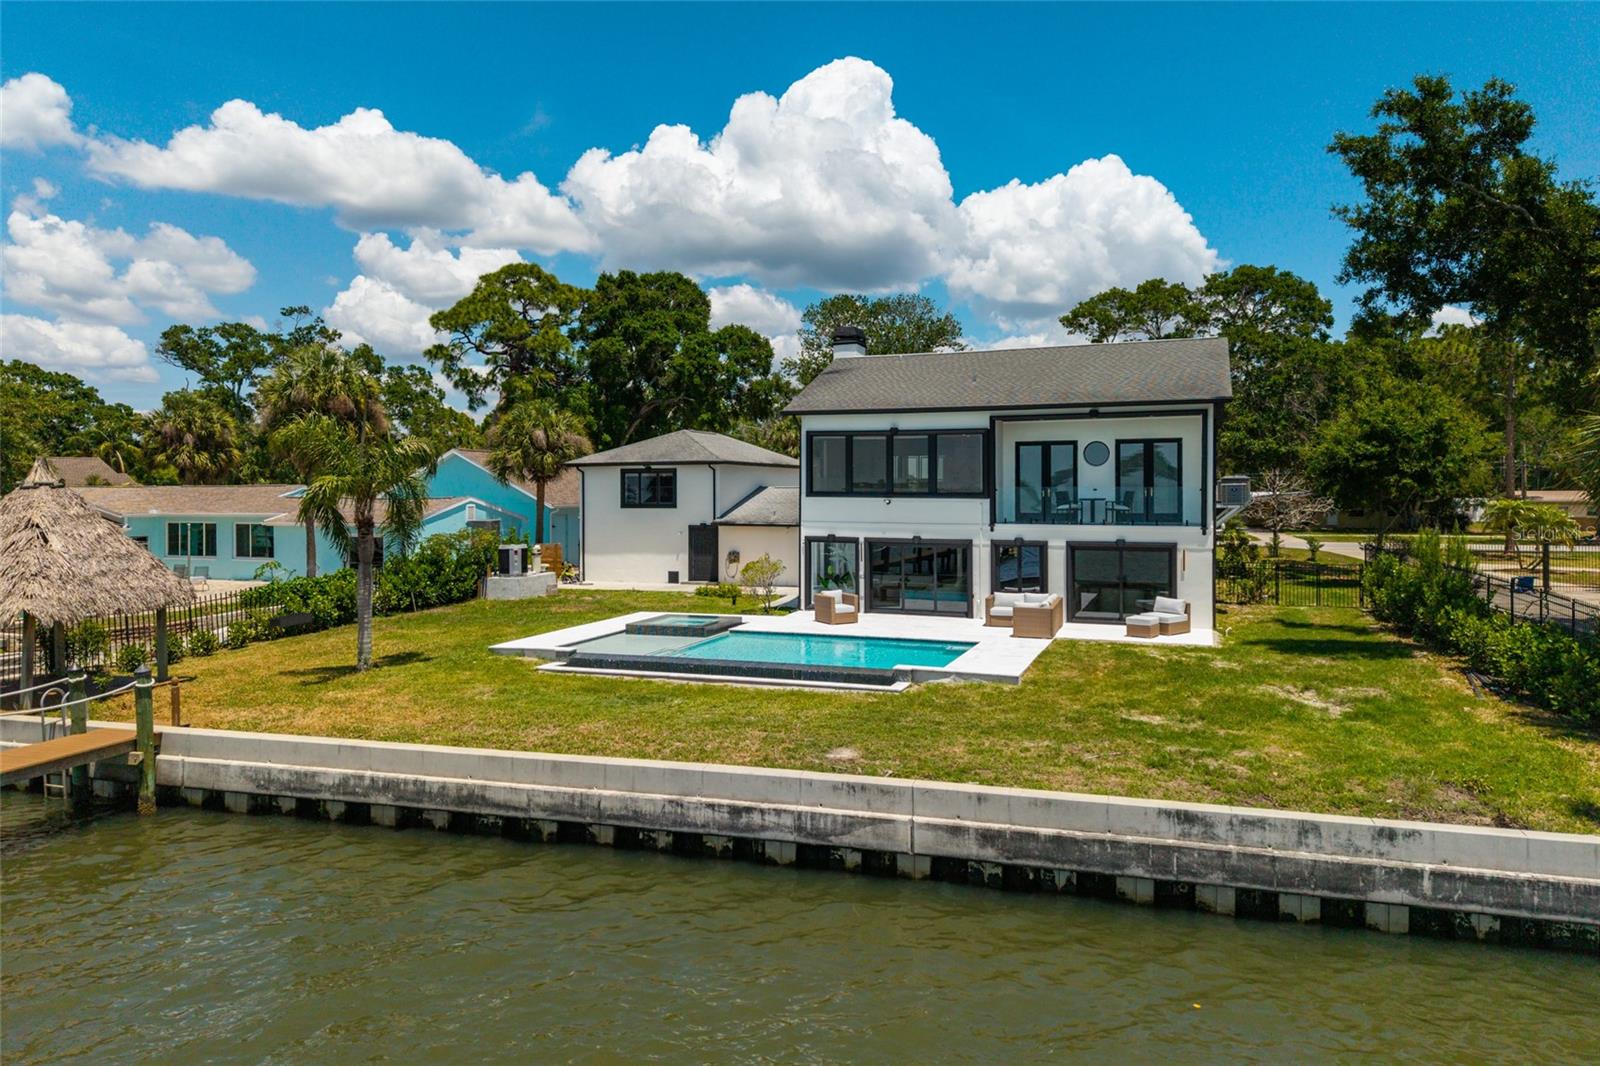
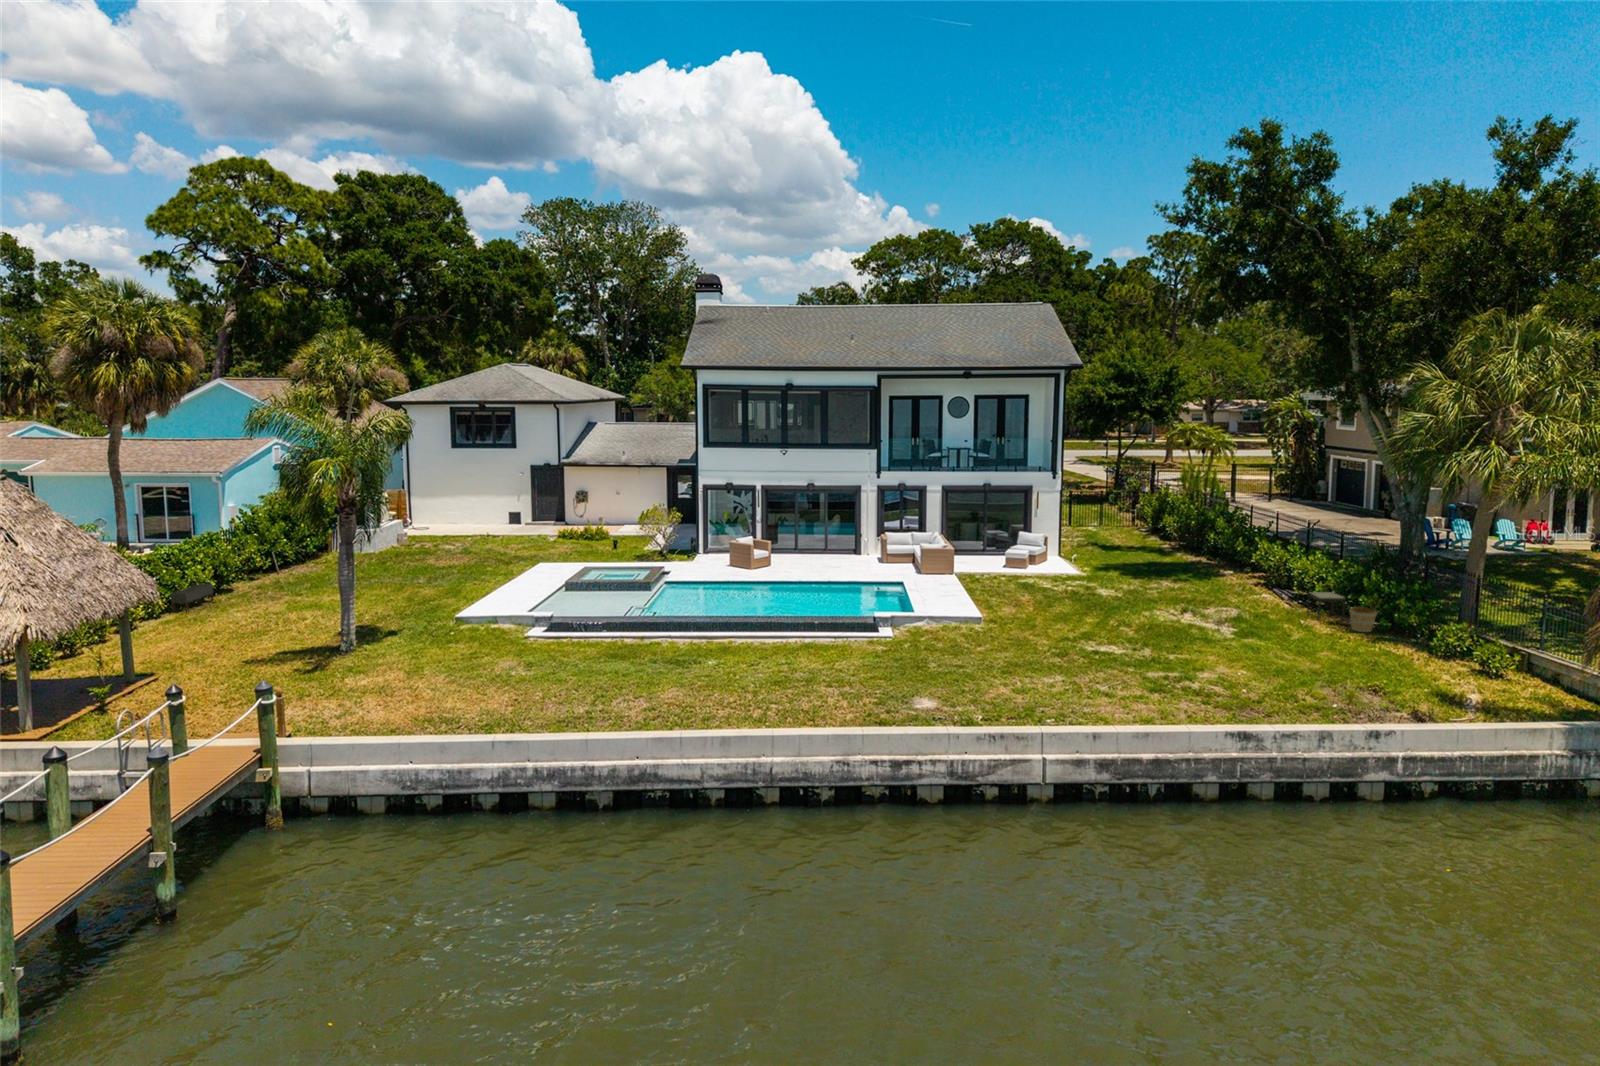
side table: none [1479,670,1530,710] -> present [1307,592,1346,620]
wooden bucket: none [1522,689,1563,724] -> present [1349,607,1377,632]

